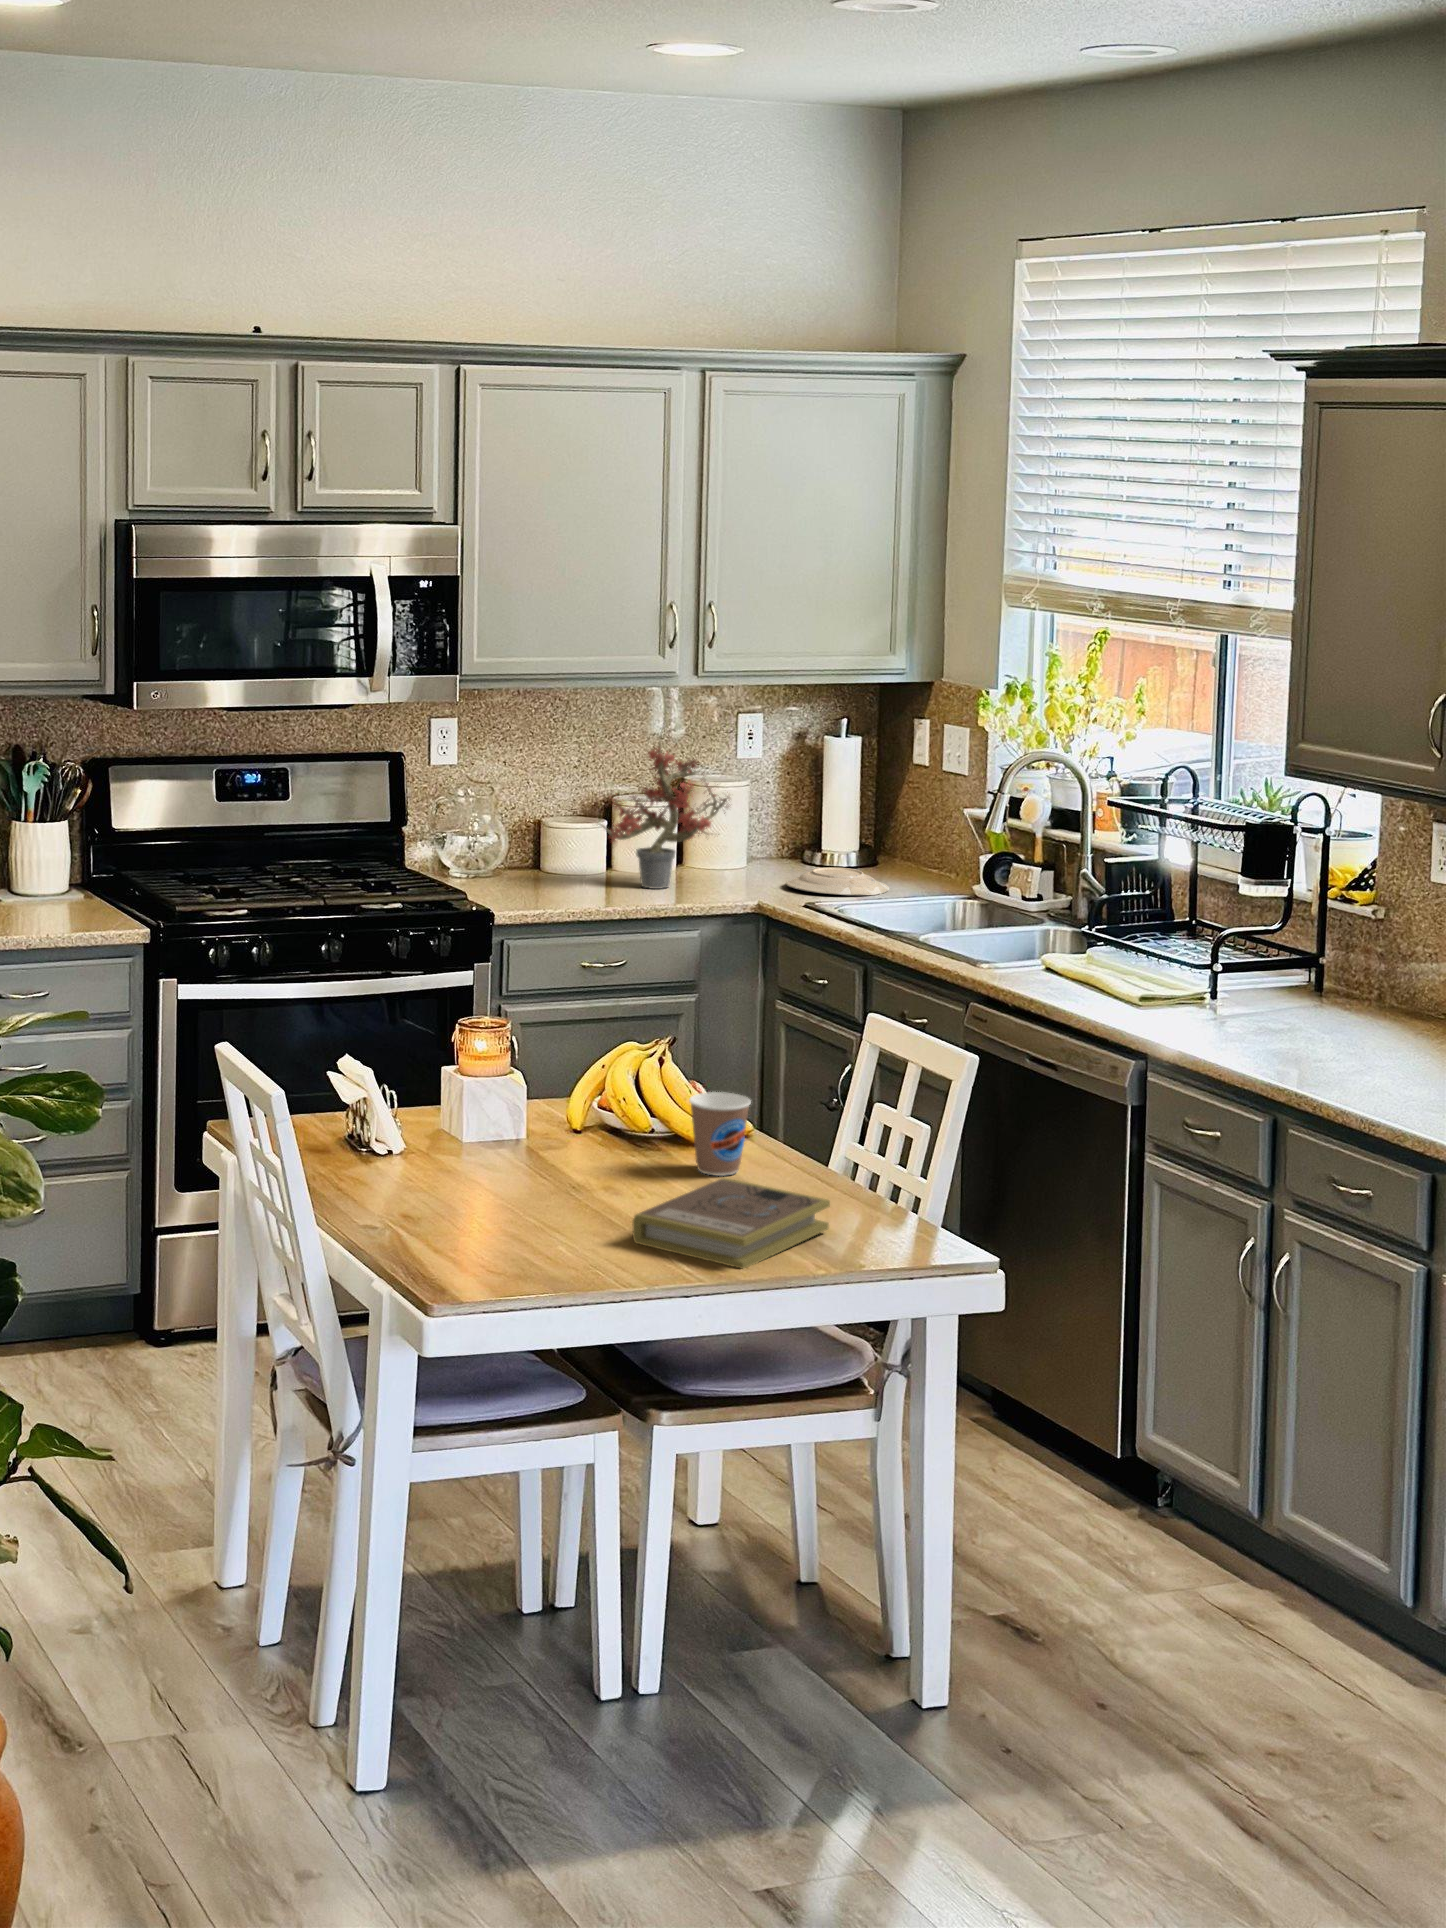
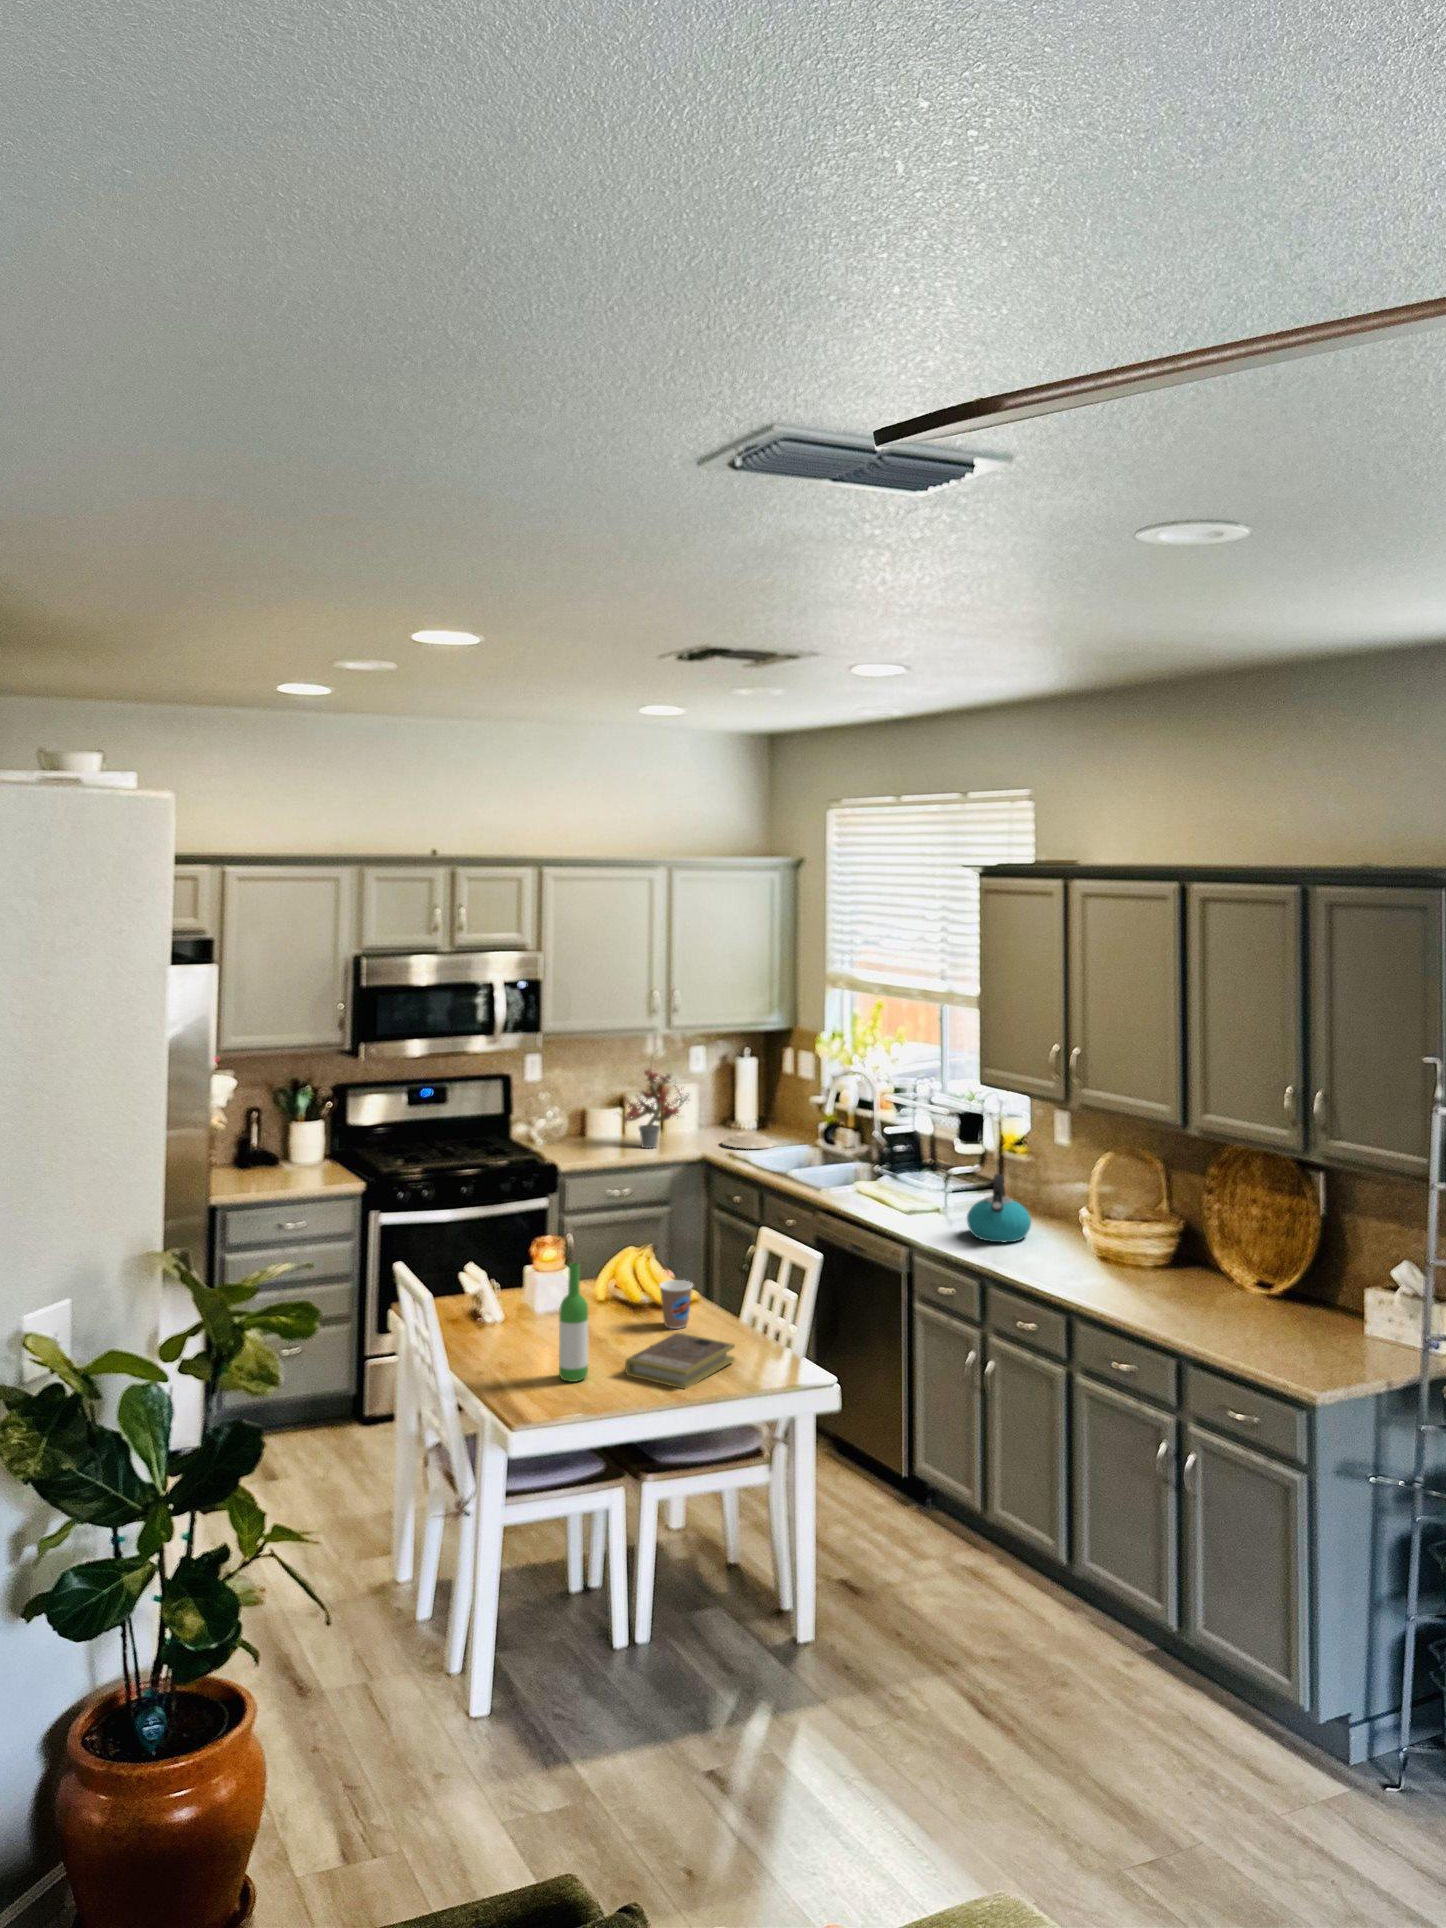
kettle: none [1253,933,1375,1055] -> present [967,1174,1031,1242]
wine bottle: none [515,1044,568,1248] -> present [559,1263,588,1382]

